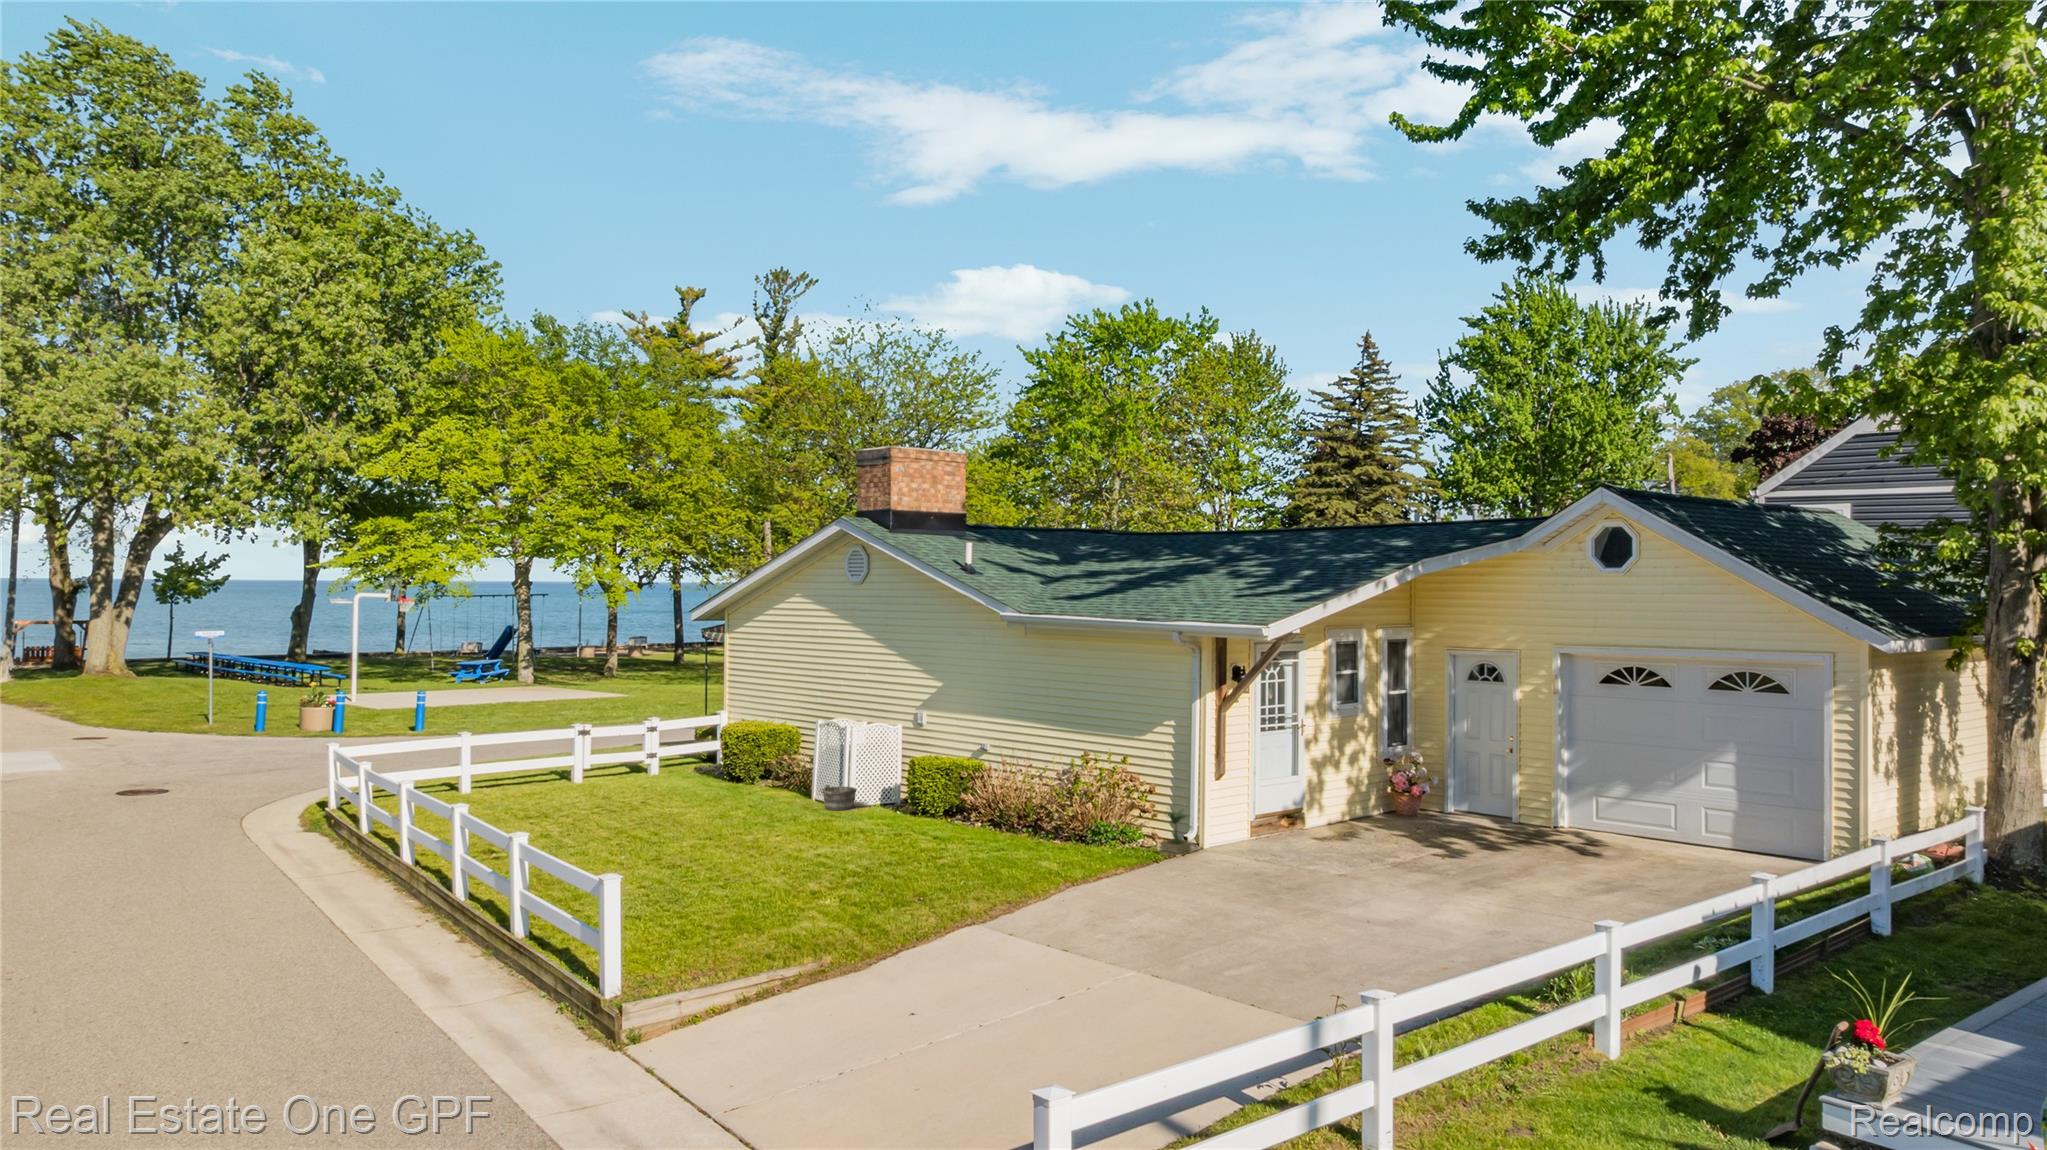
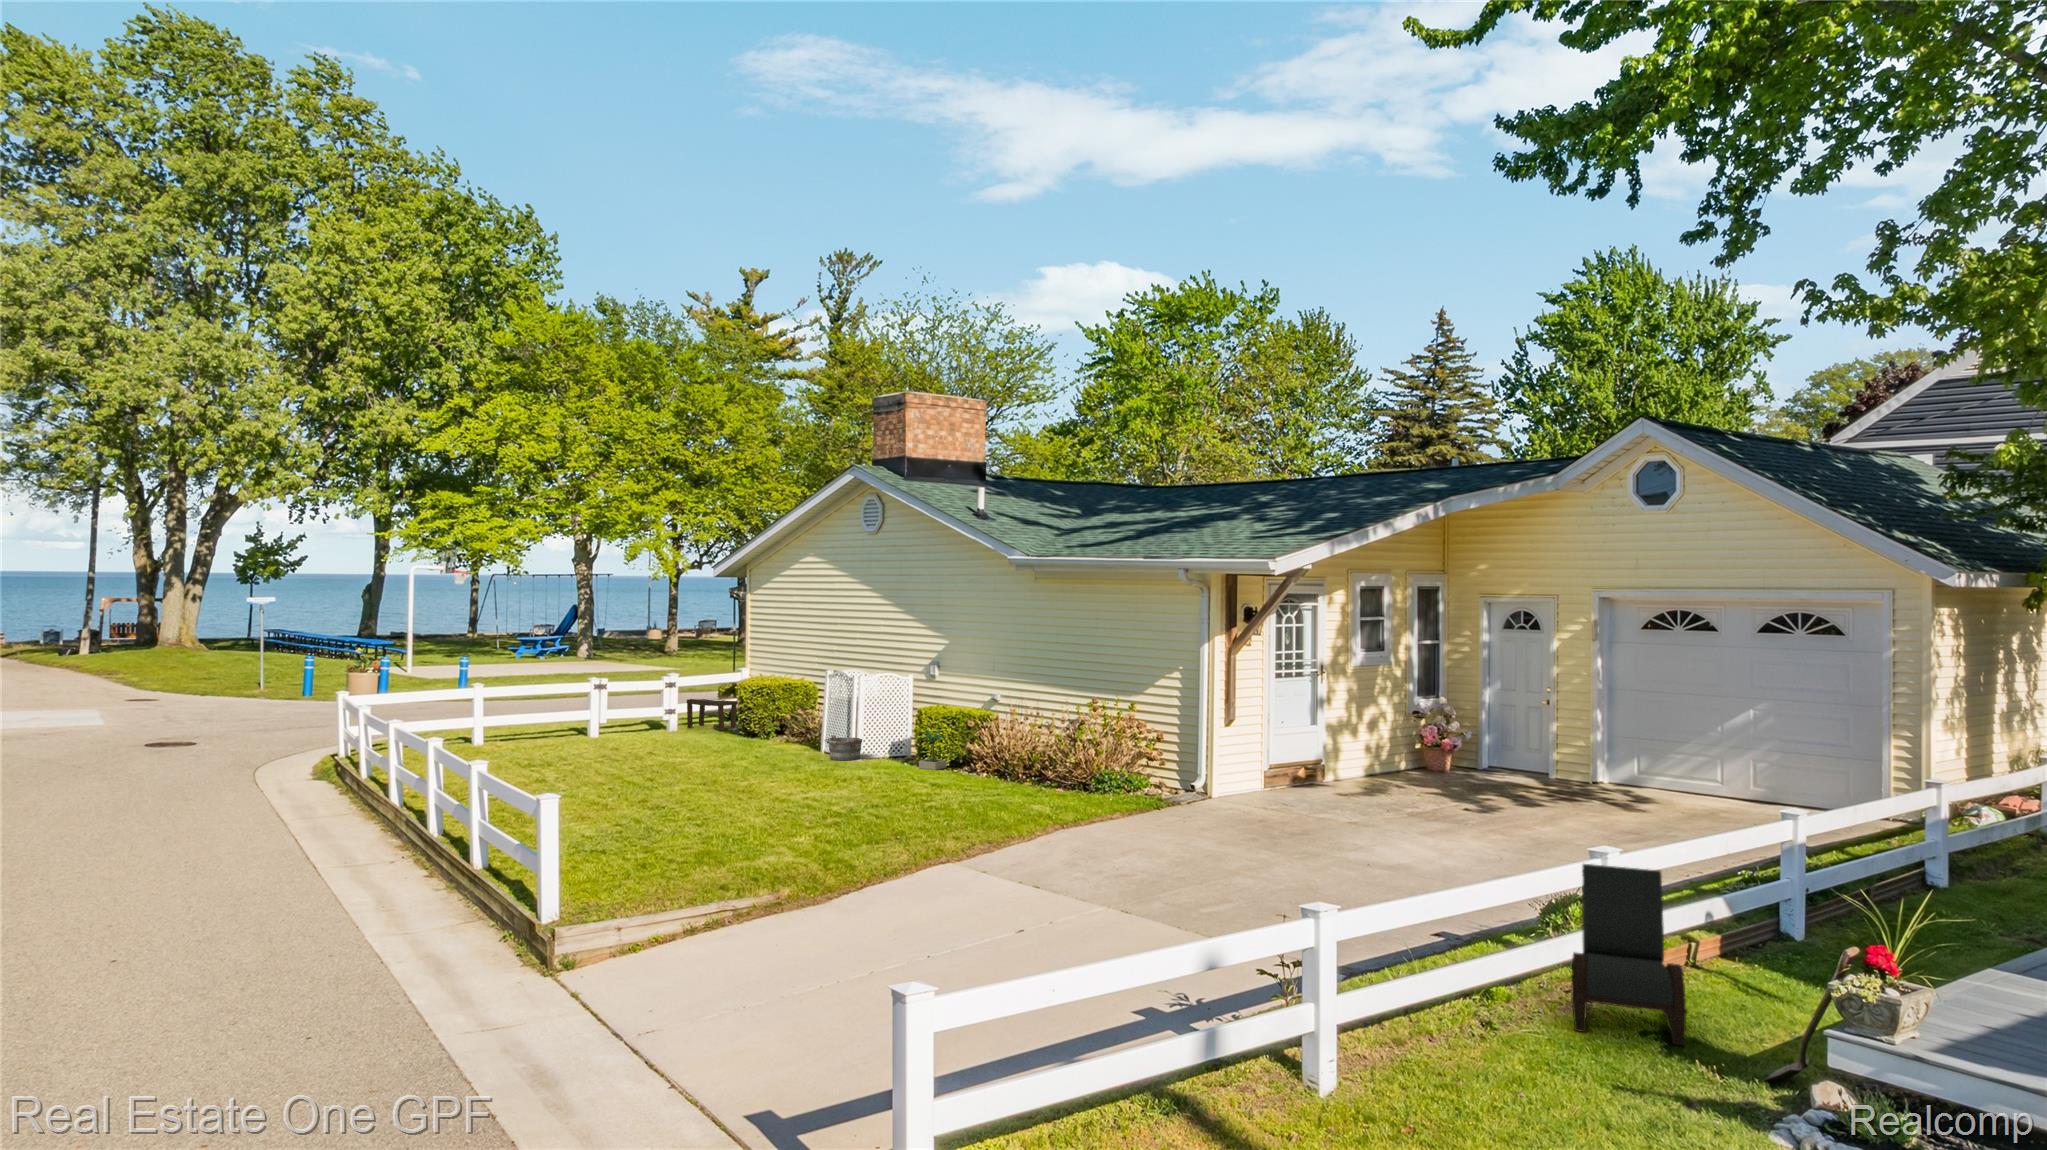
bench: none [669,743,721,776] -> present [687,699,738,731]
potted plant: present [1160,809,1191,854] -> present [919,730,947,770]
lounge chair: none [1591,947,1703,1118] -> present [1570,864,1687,1045]

